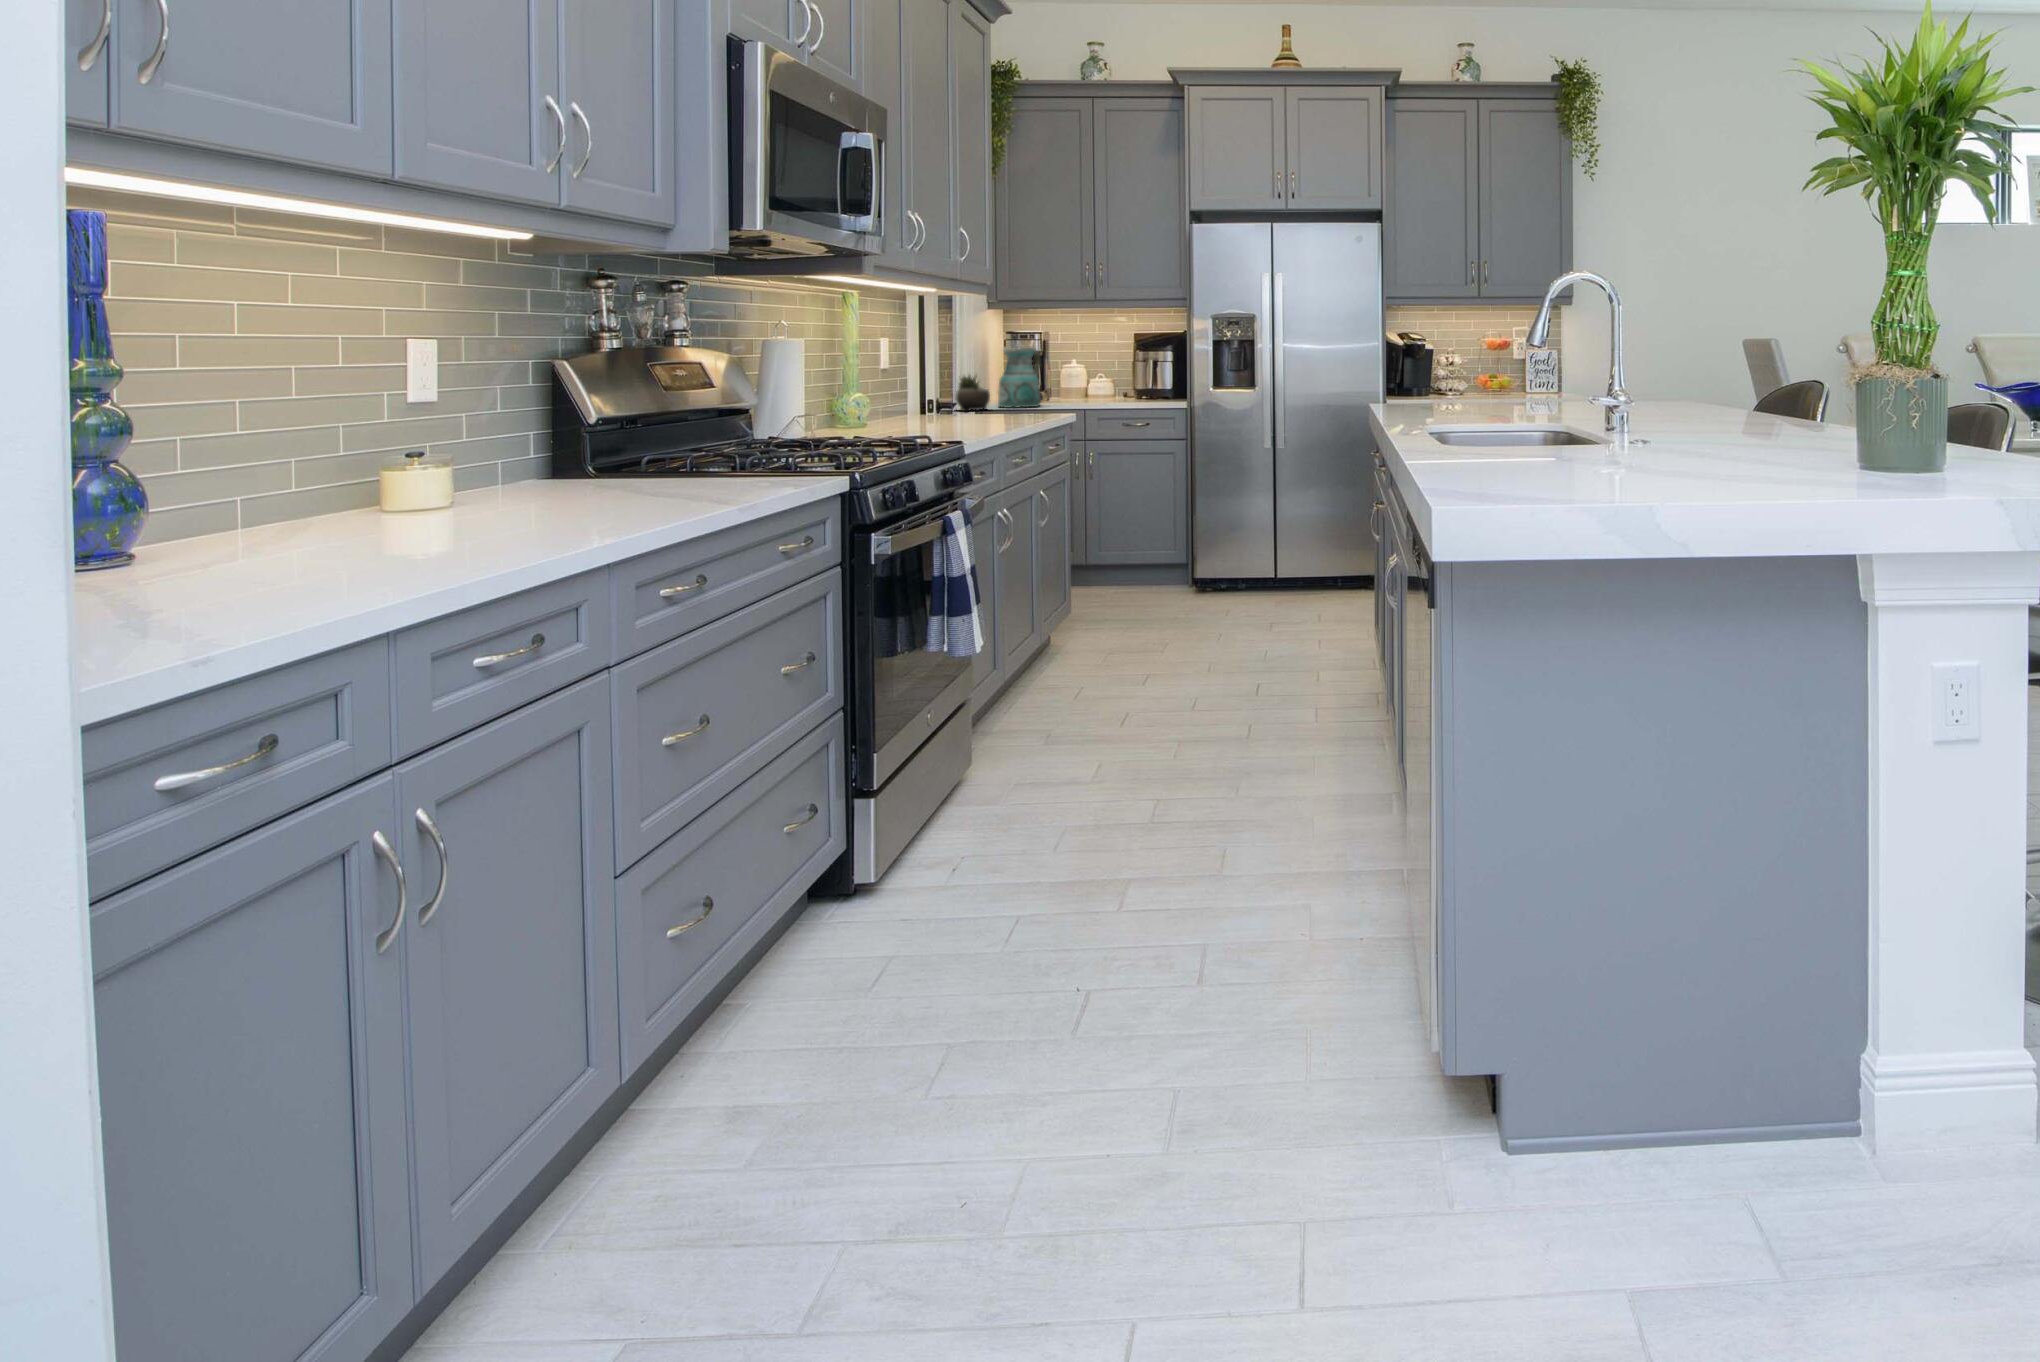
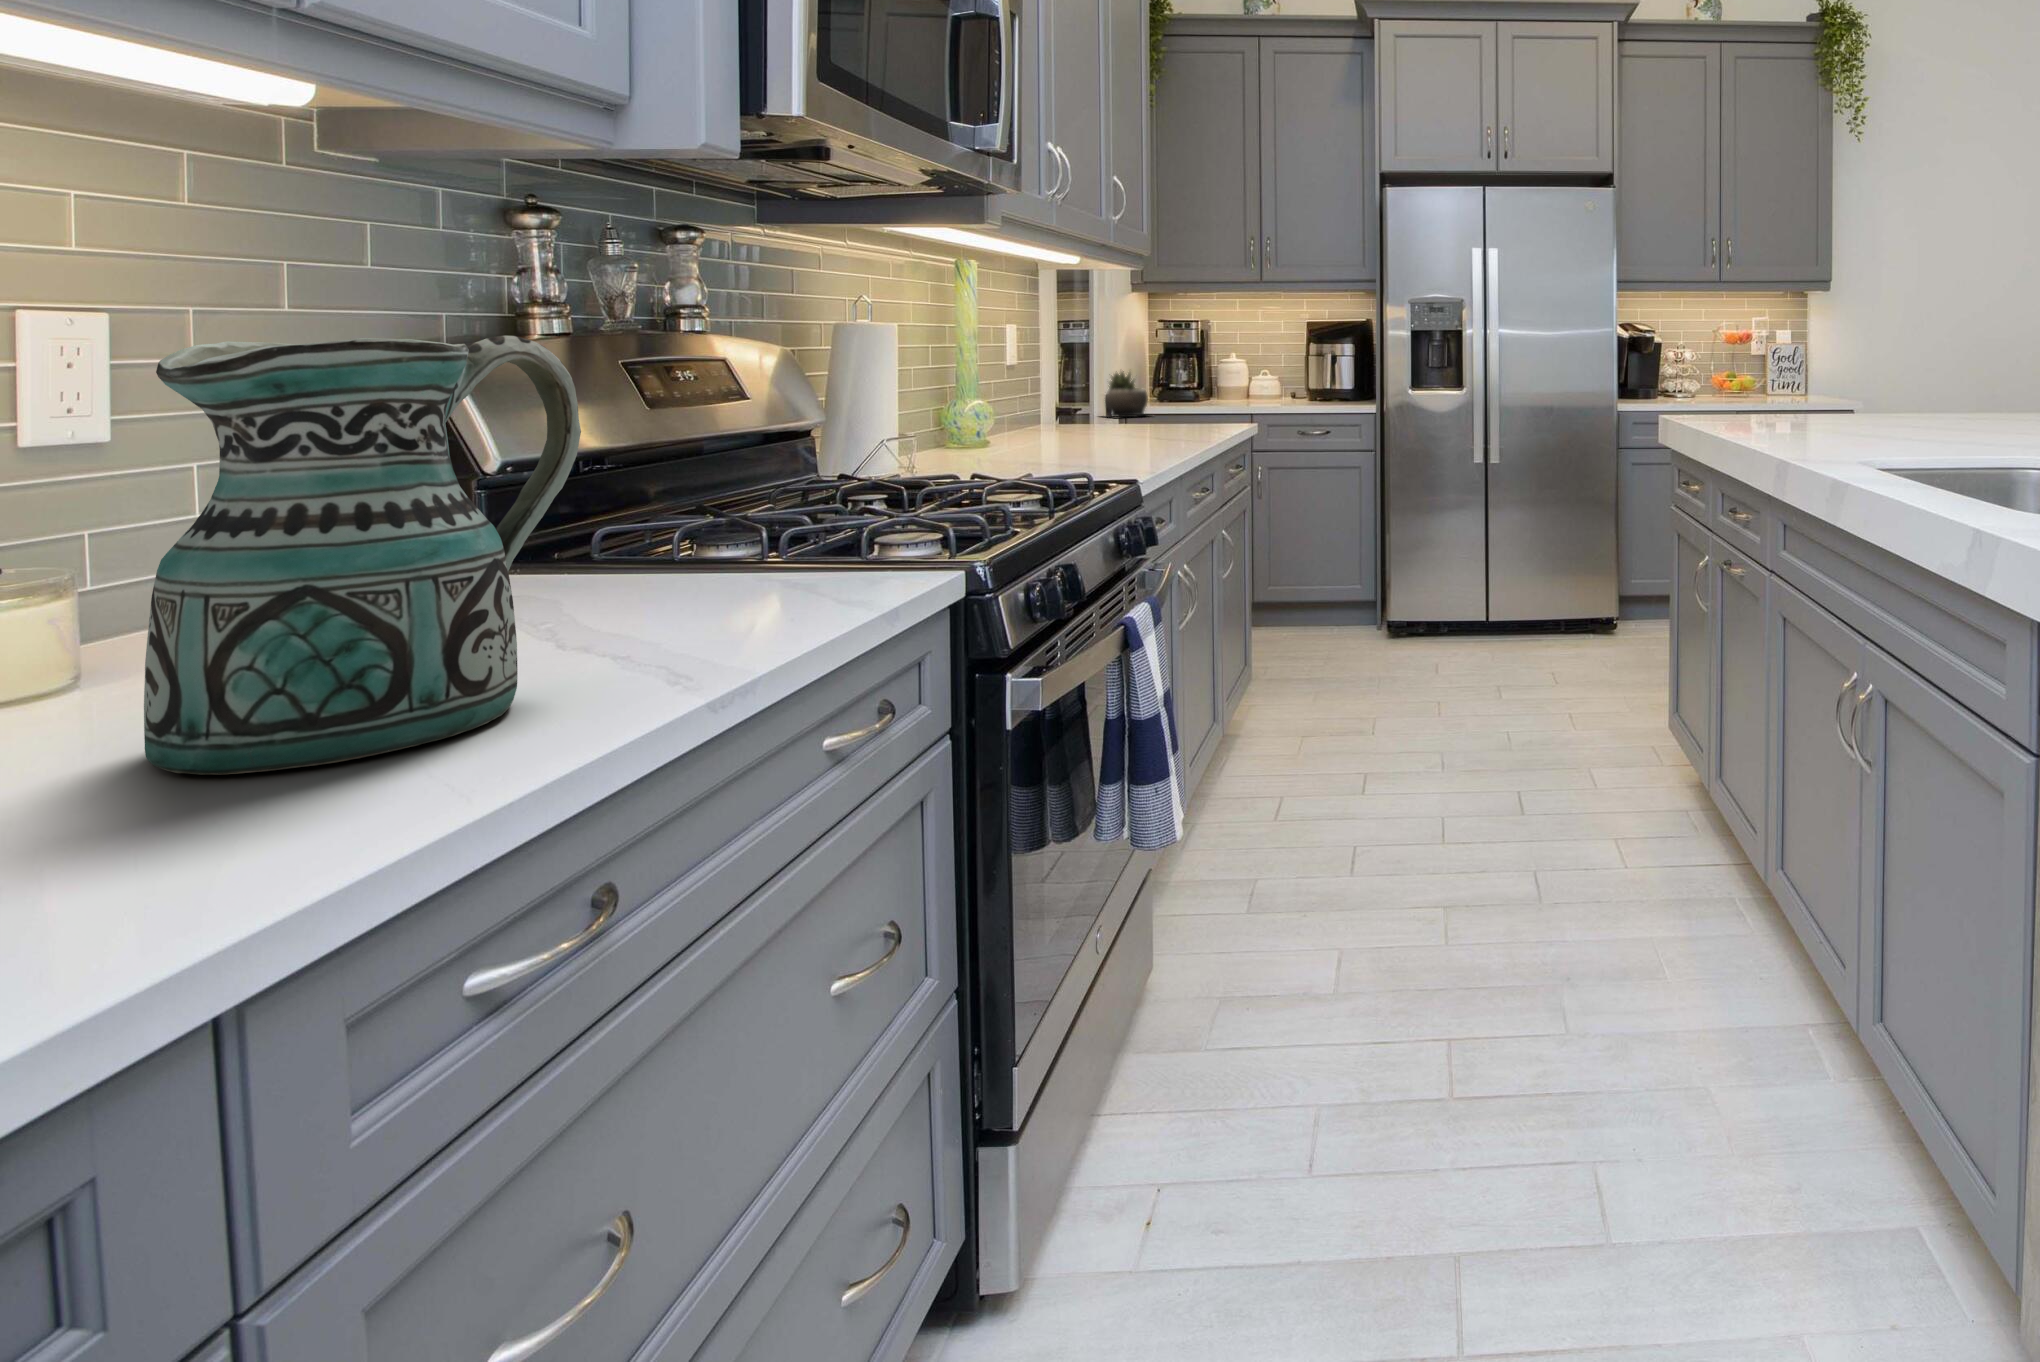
ceramic pitcher: present [998,347,1041,408] -> present [144,336,581,775]

